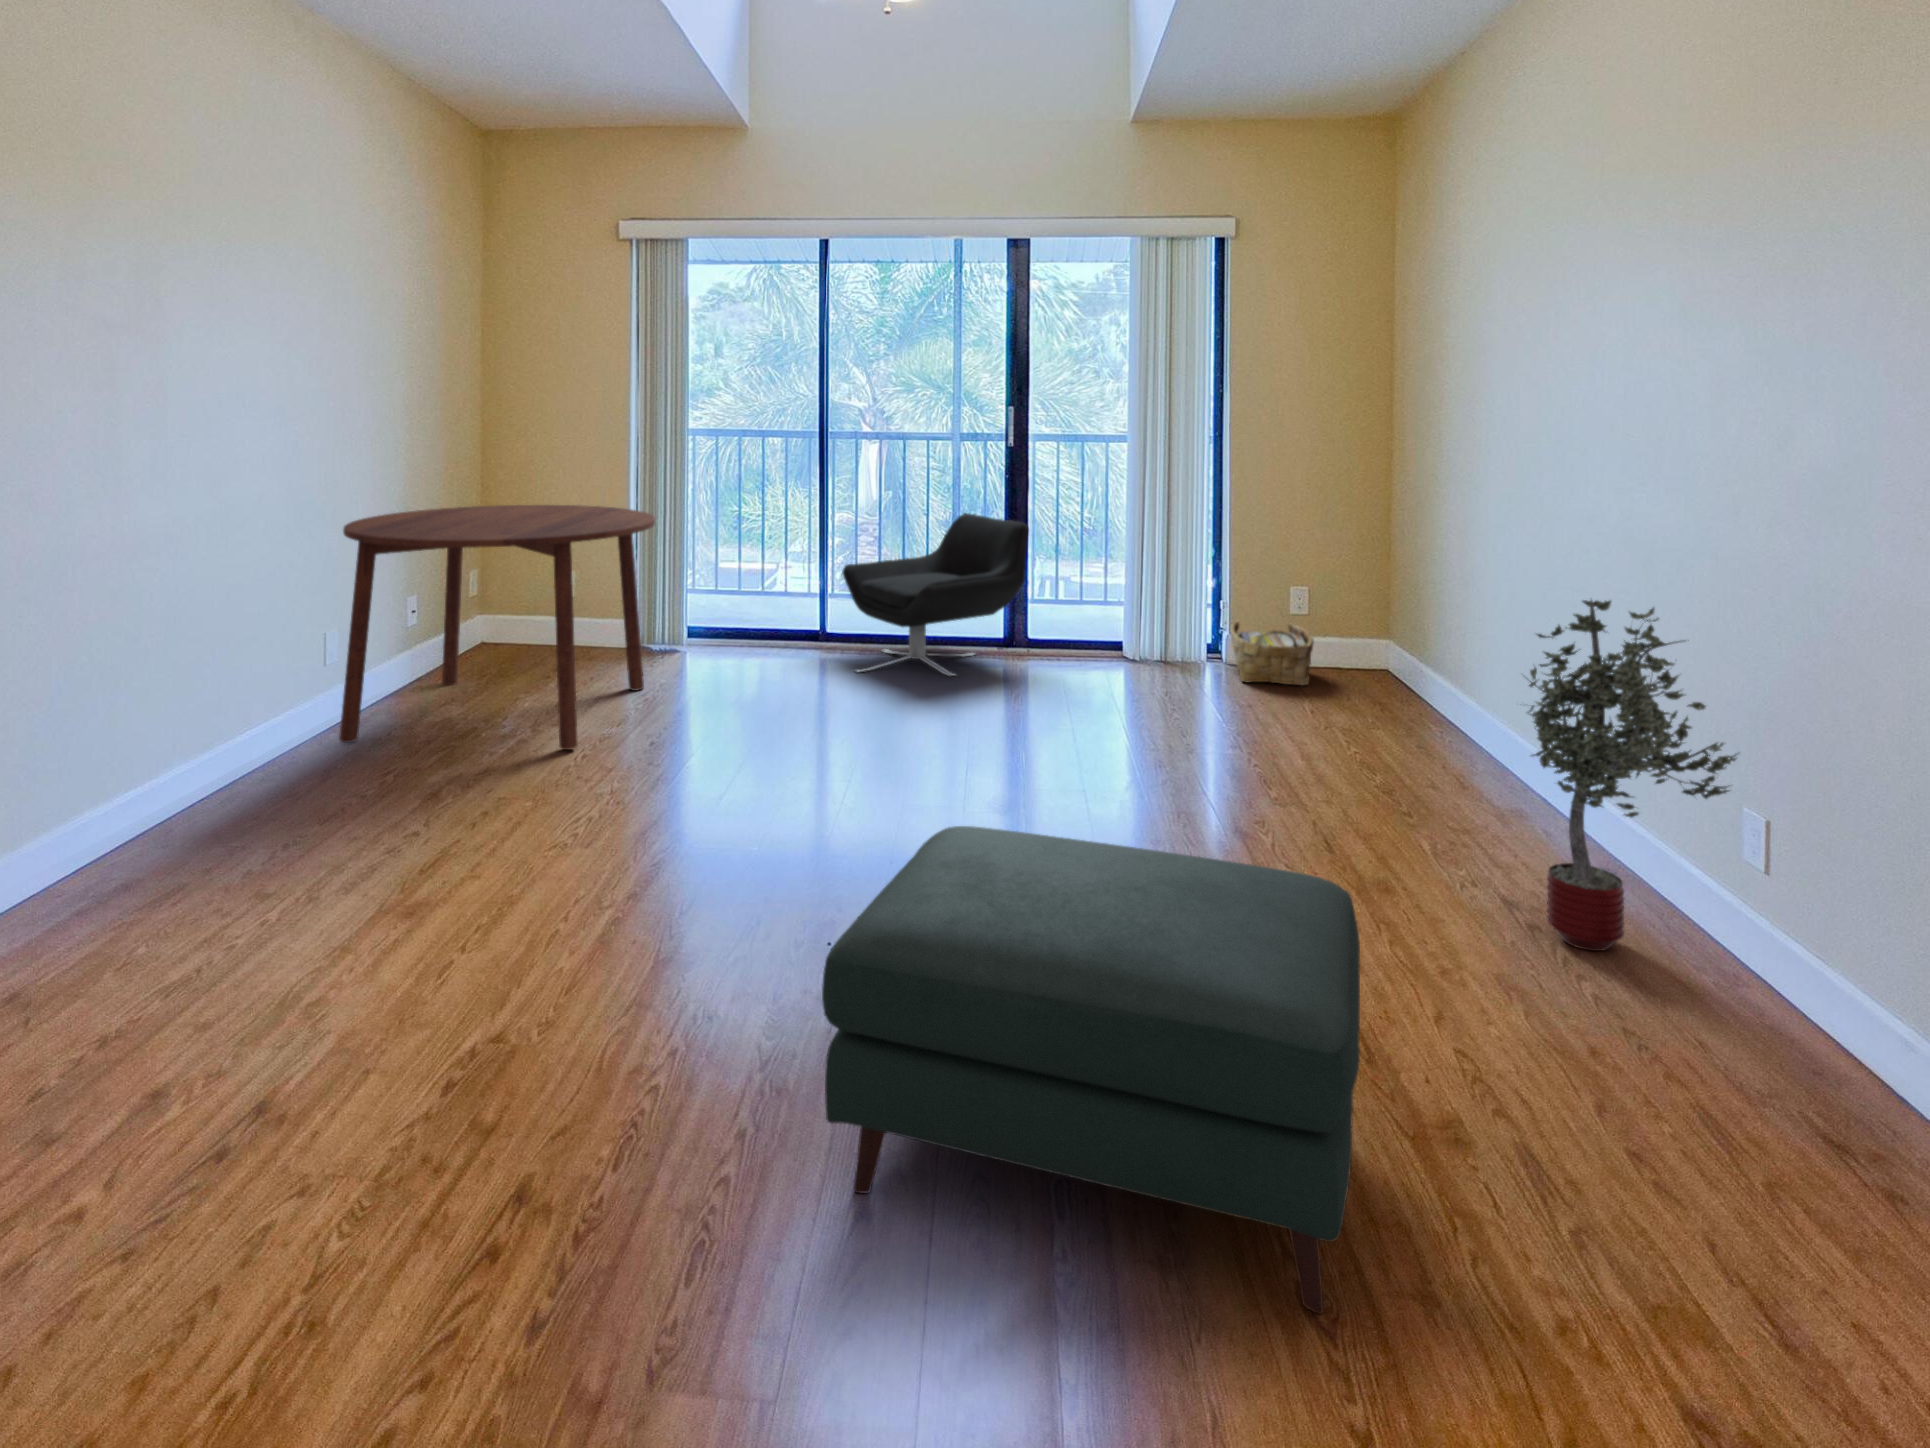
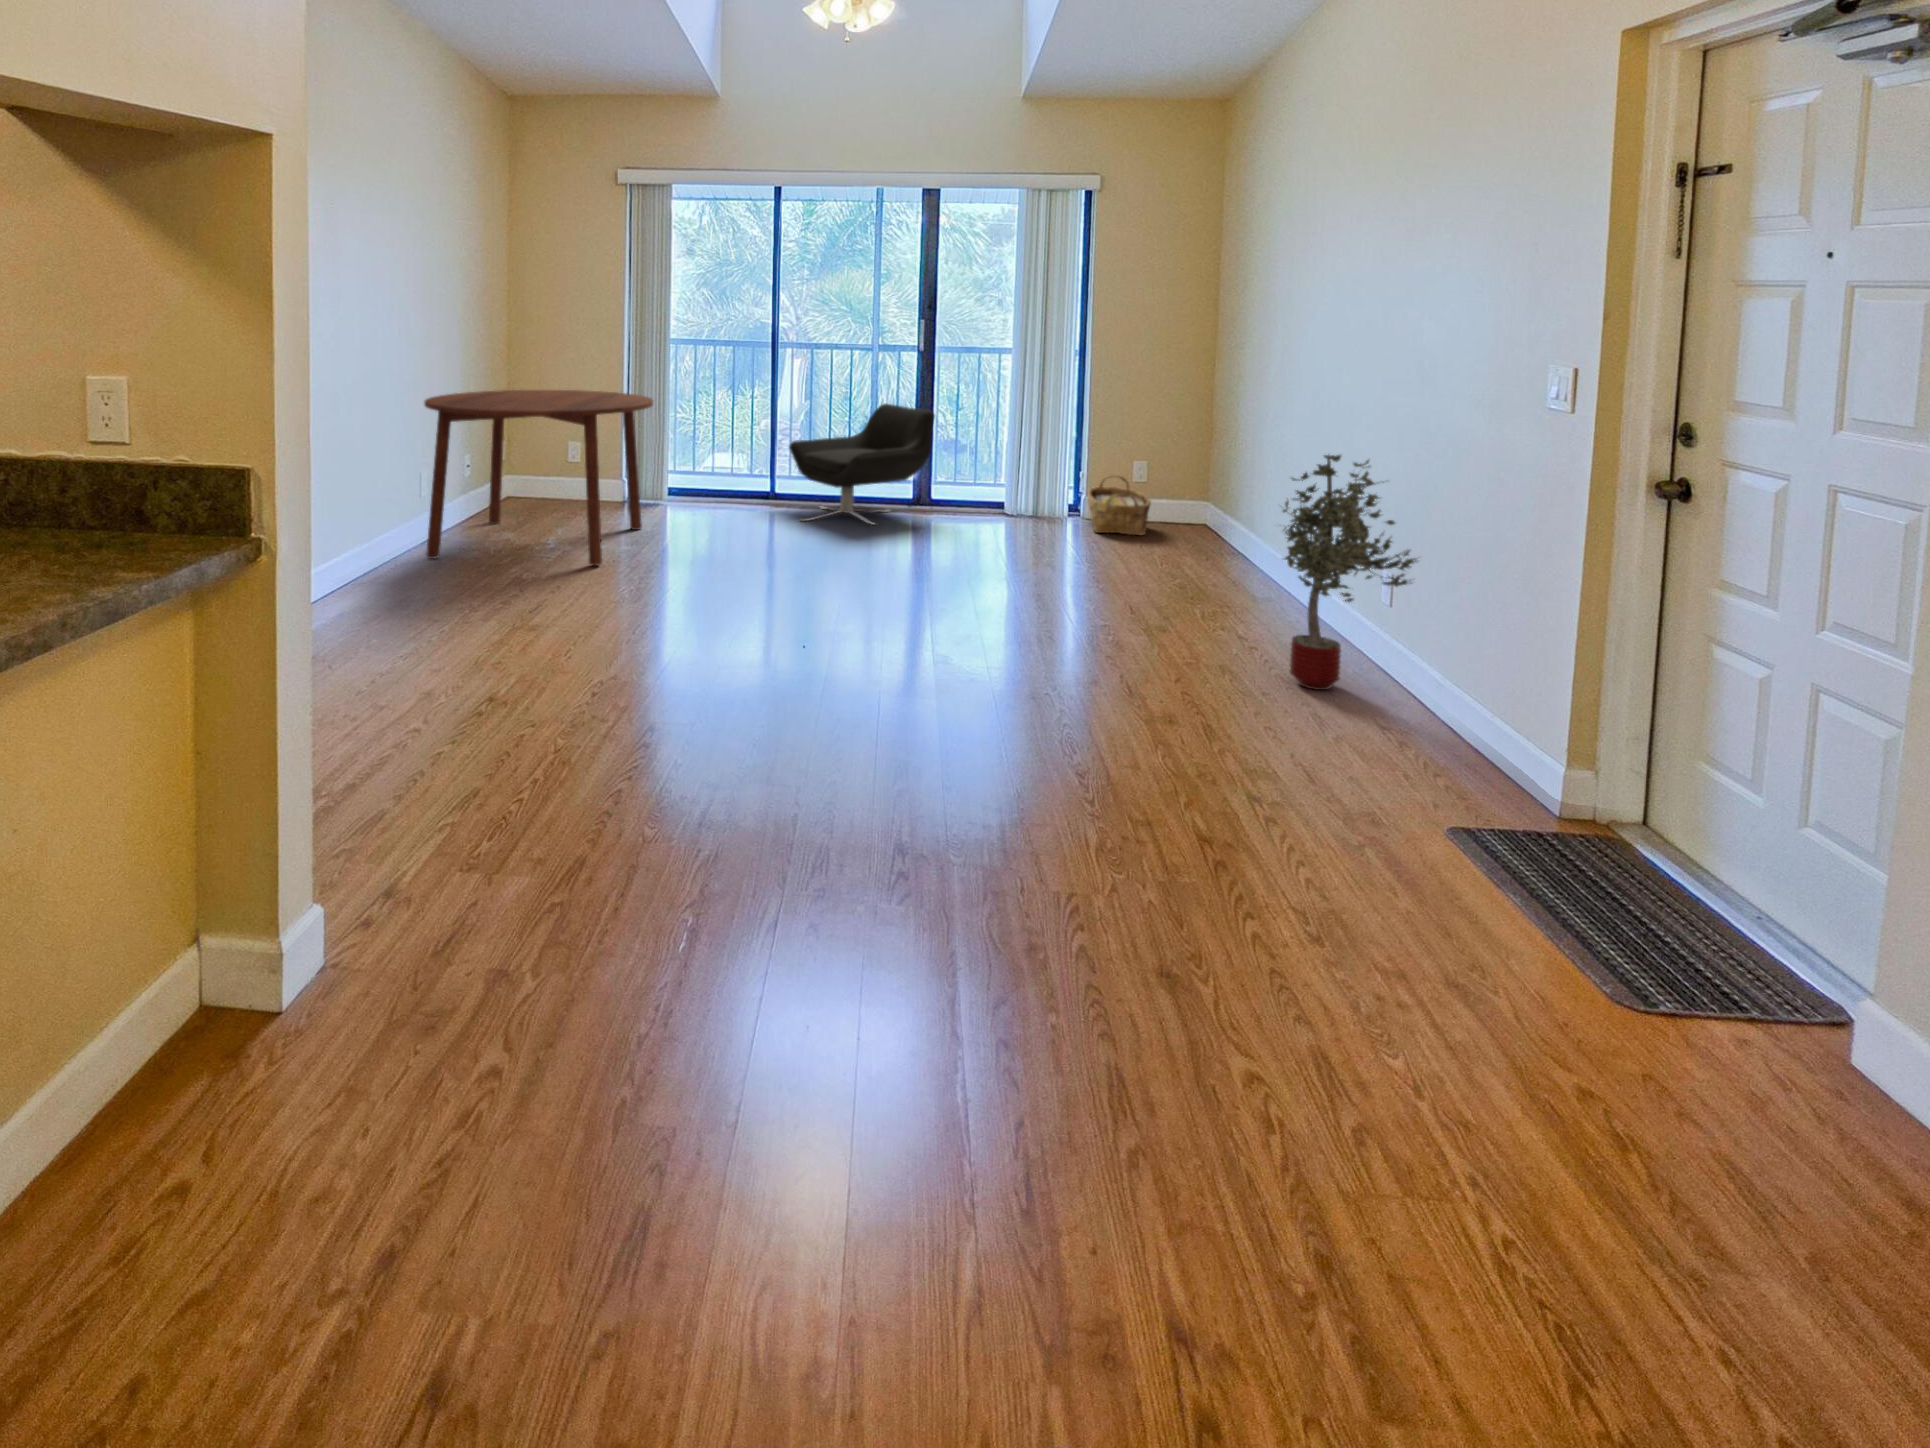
ottoman: present [822,826,1360,1314] -> none [814,589,1149,845]

